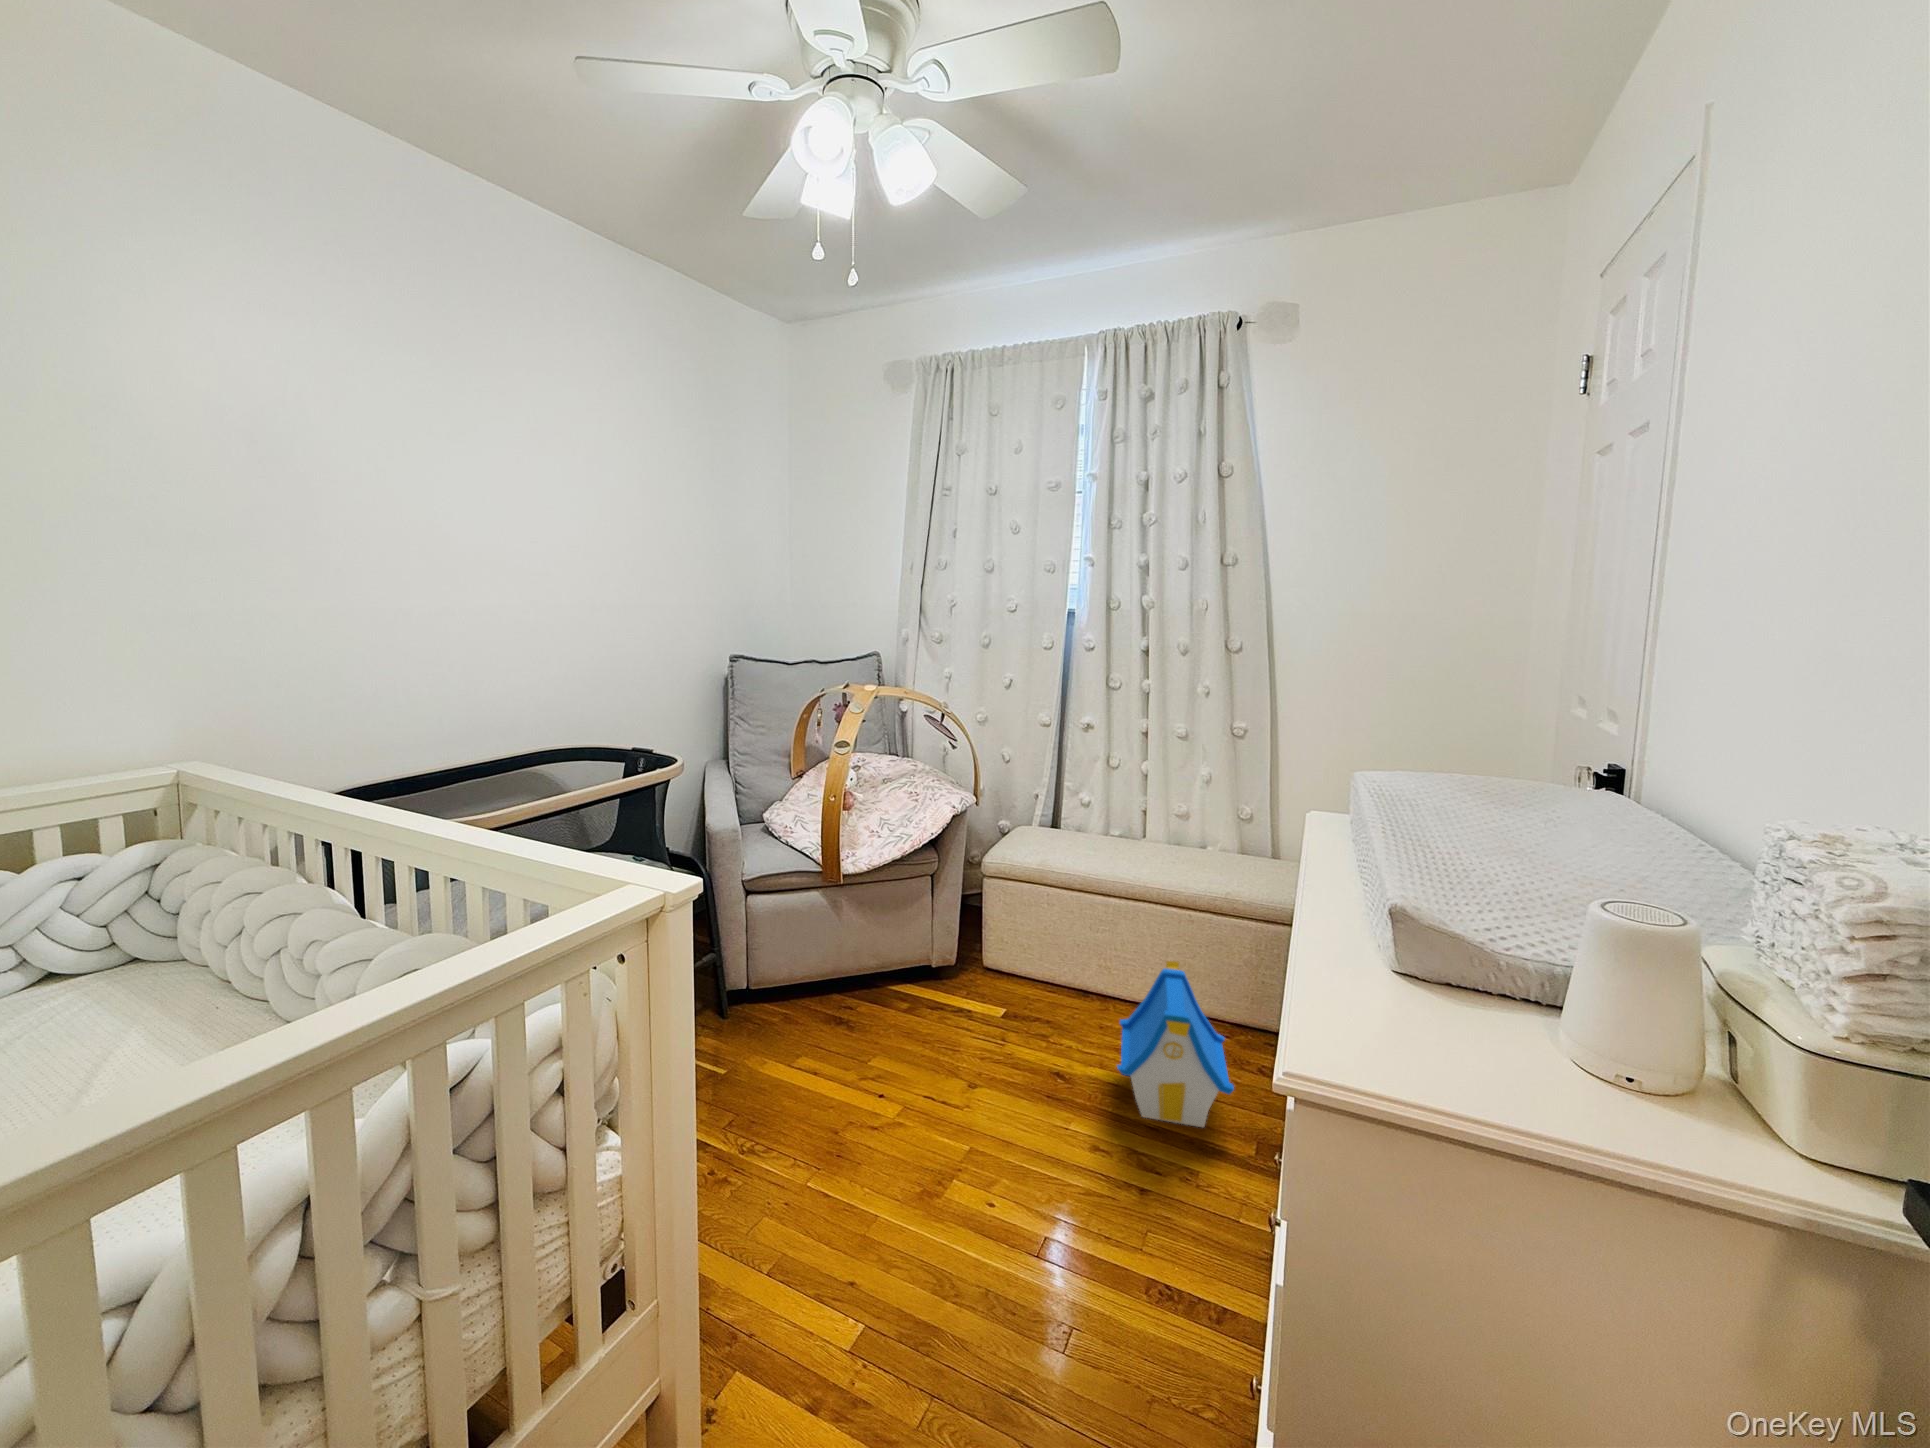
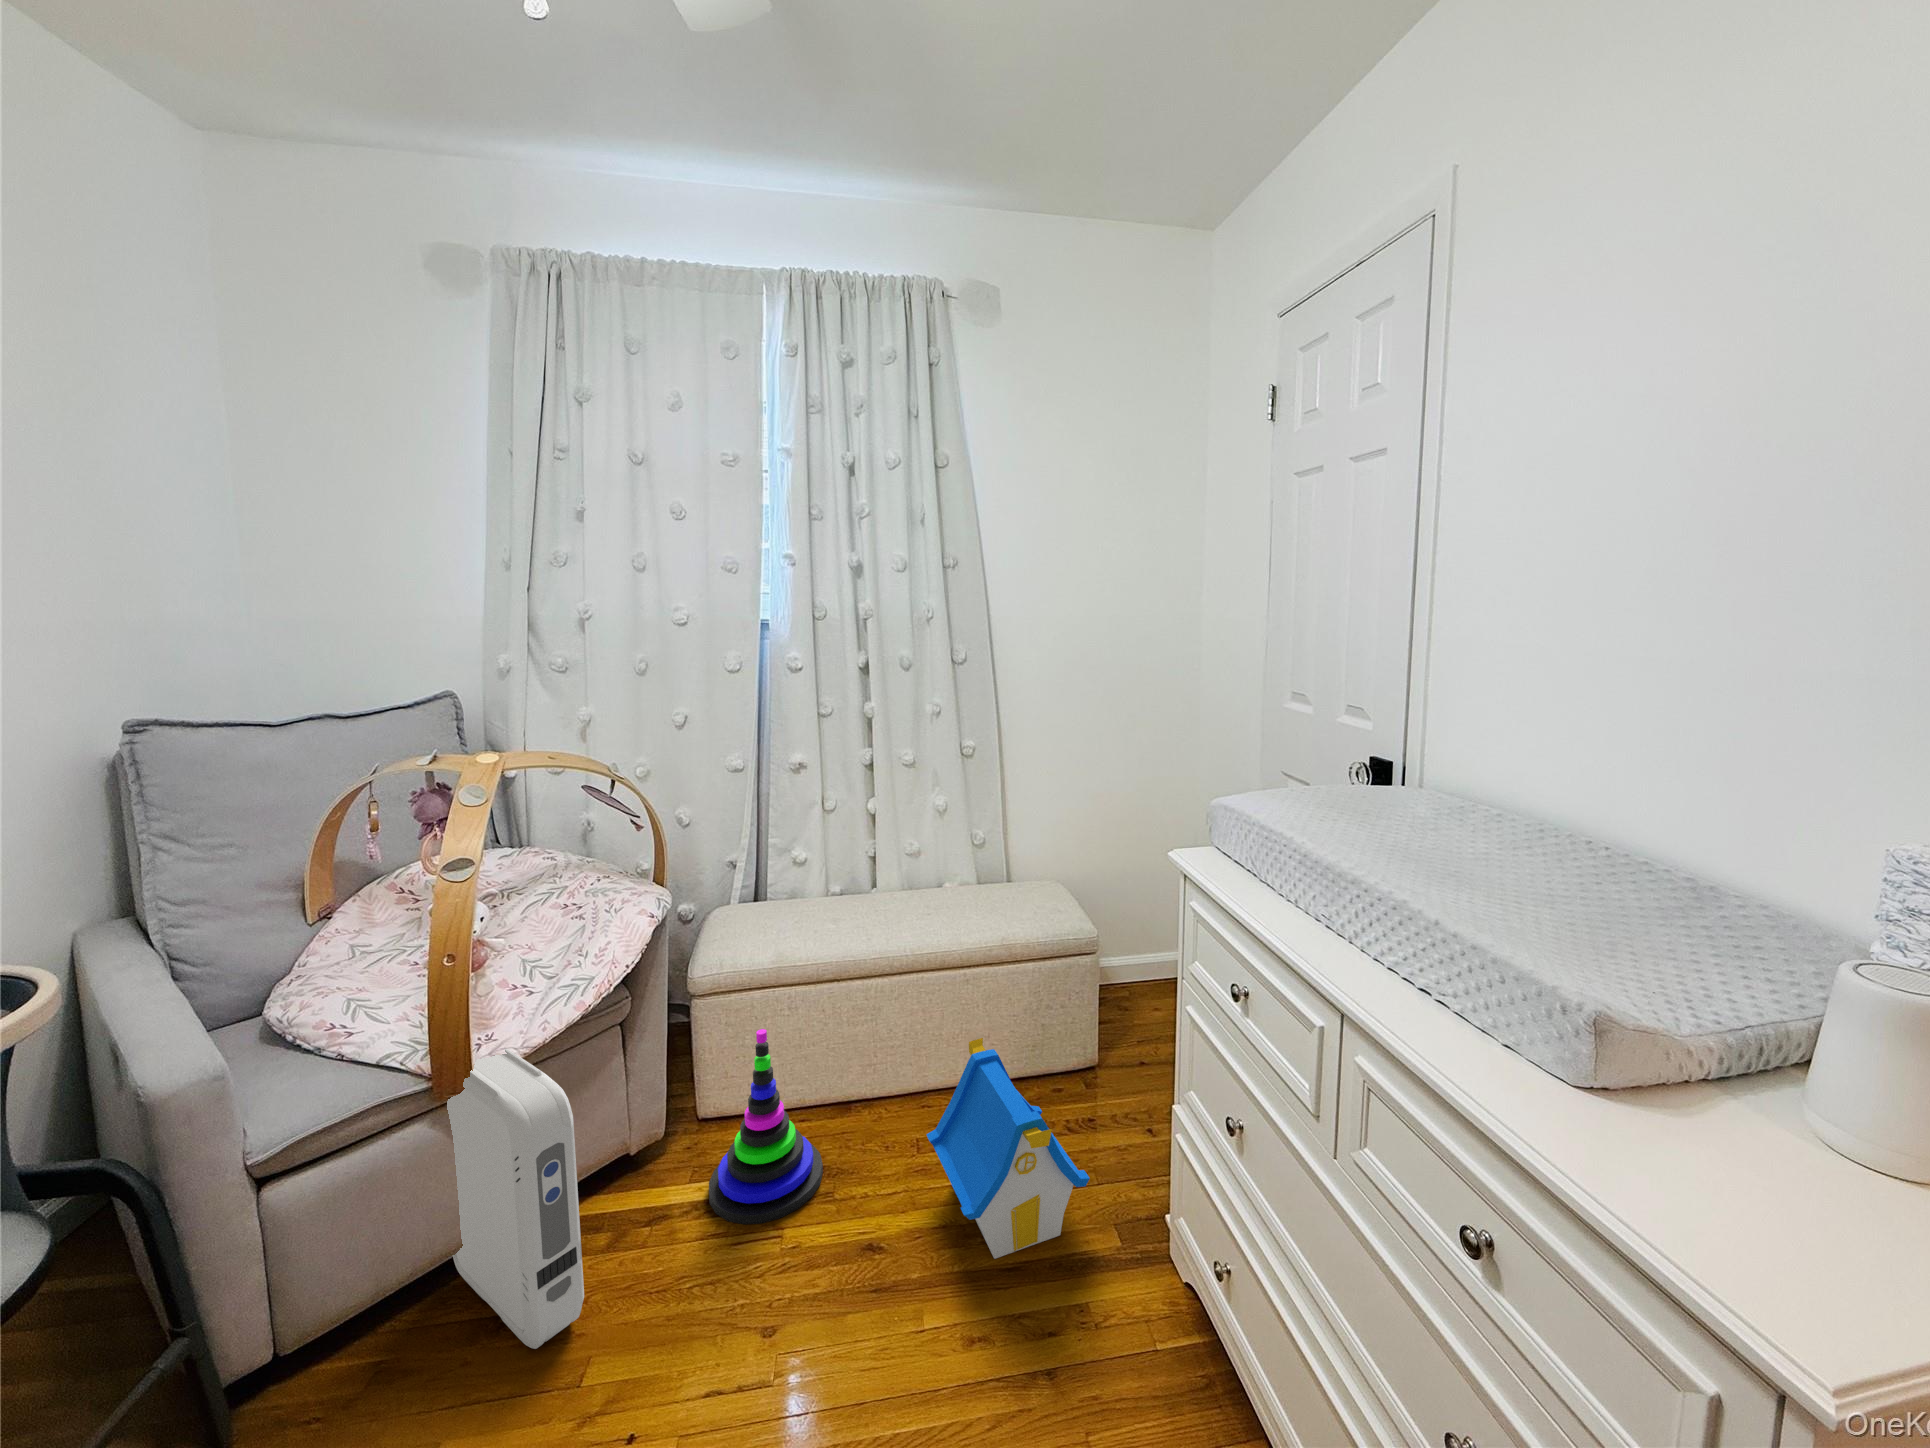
air purifier: none [830,859,883,1036] -> present [447,1049,584,1349]
stacking toy: none [970,903,1050,1038] -> present [709,1029,823,1224]

